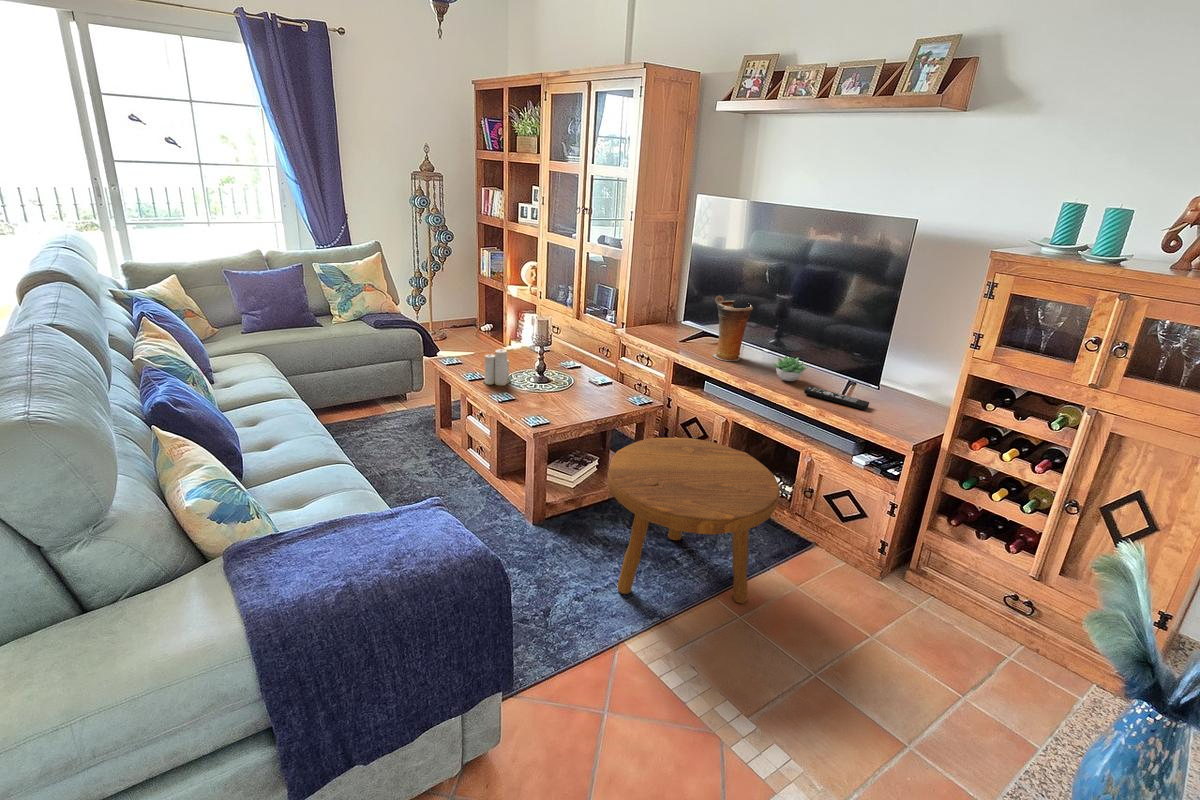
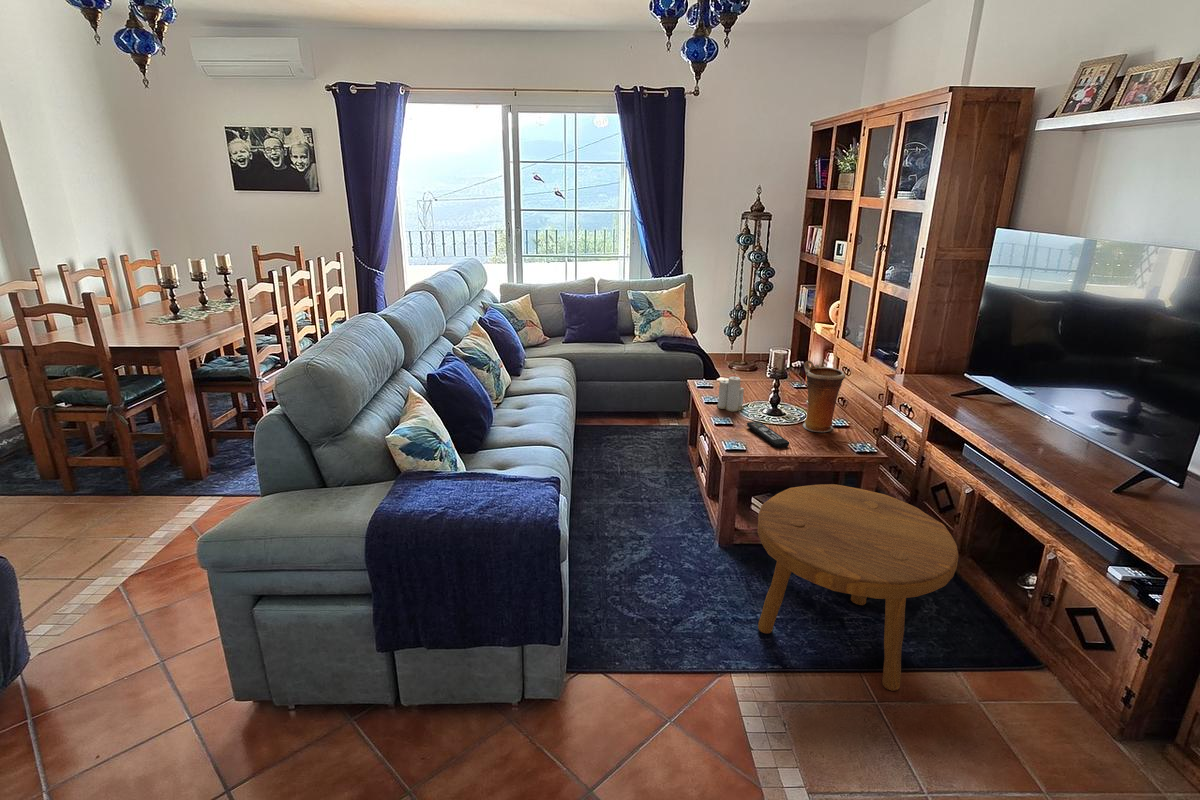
vase: present [713,296,753,361] -> present [803,361,845,432]
succulent plant: present [773,356,808,381] -> none [1037,425,1090,458]
remote control: present [804,386,869,410] -> present [747,422,789,448]

